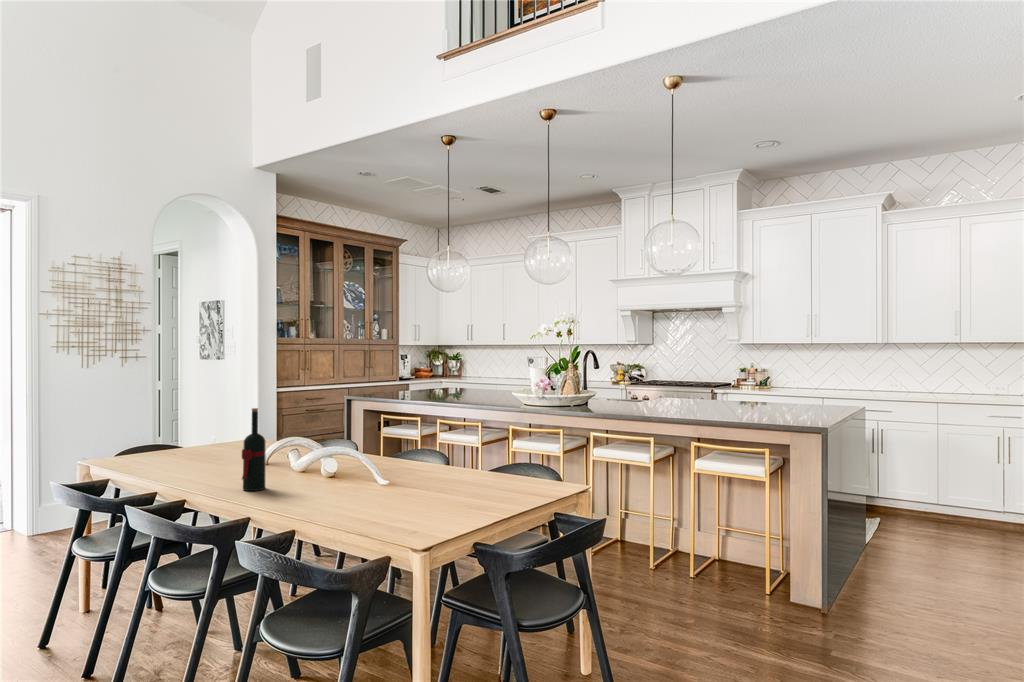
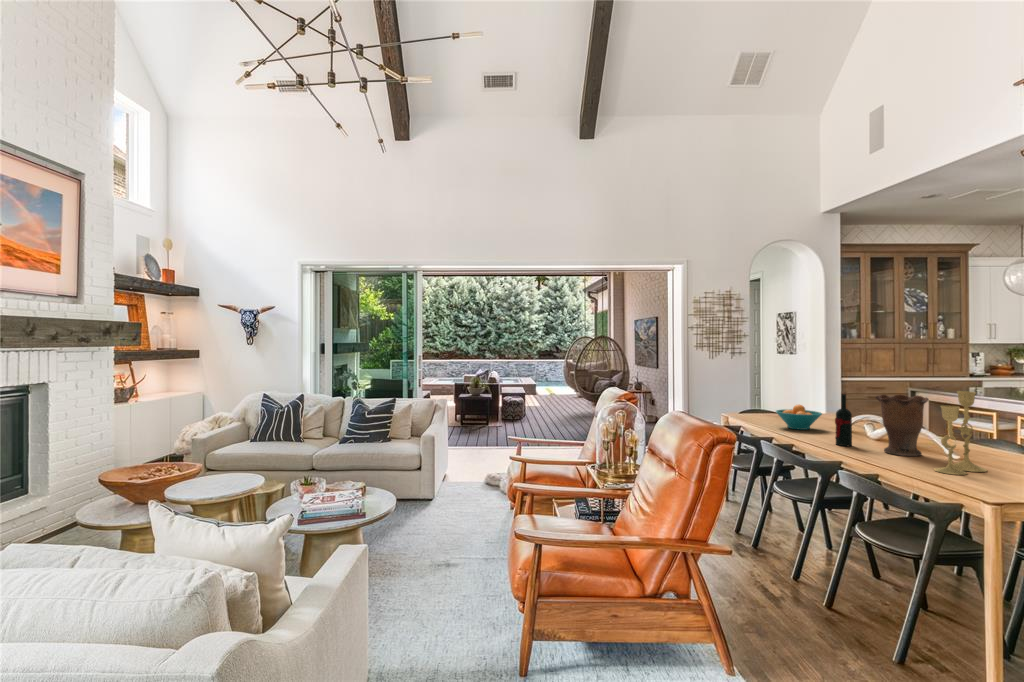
candlestick: none [362,398,419,517] -> present [934,391,987,475]
vase: none [295,407,359,495] -> present [875,395,929,456]
fruit bowl: none [162,431,233,470] -> present [776,405,822,430]

